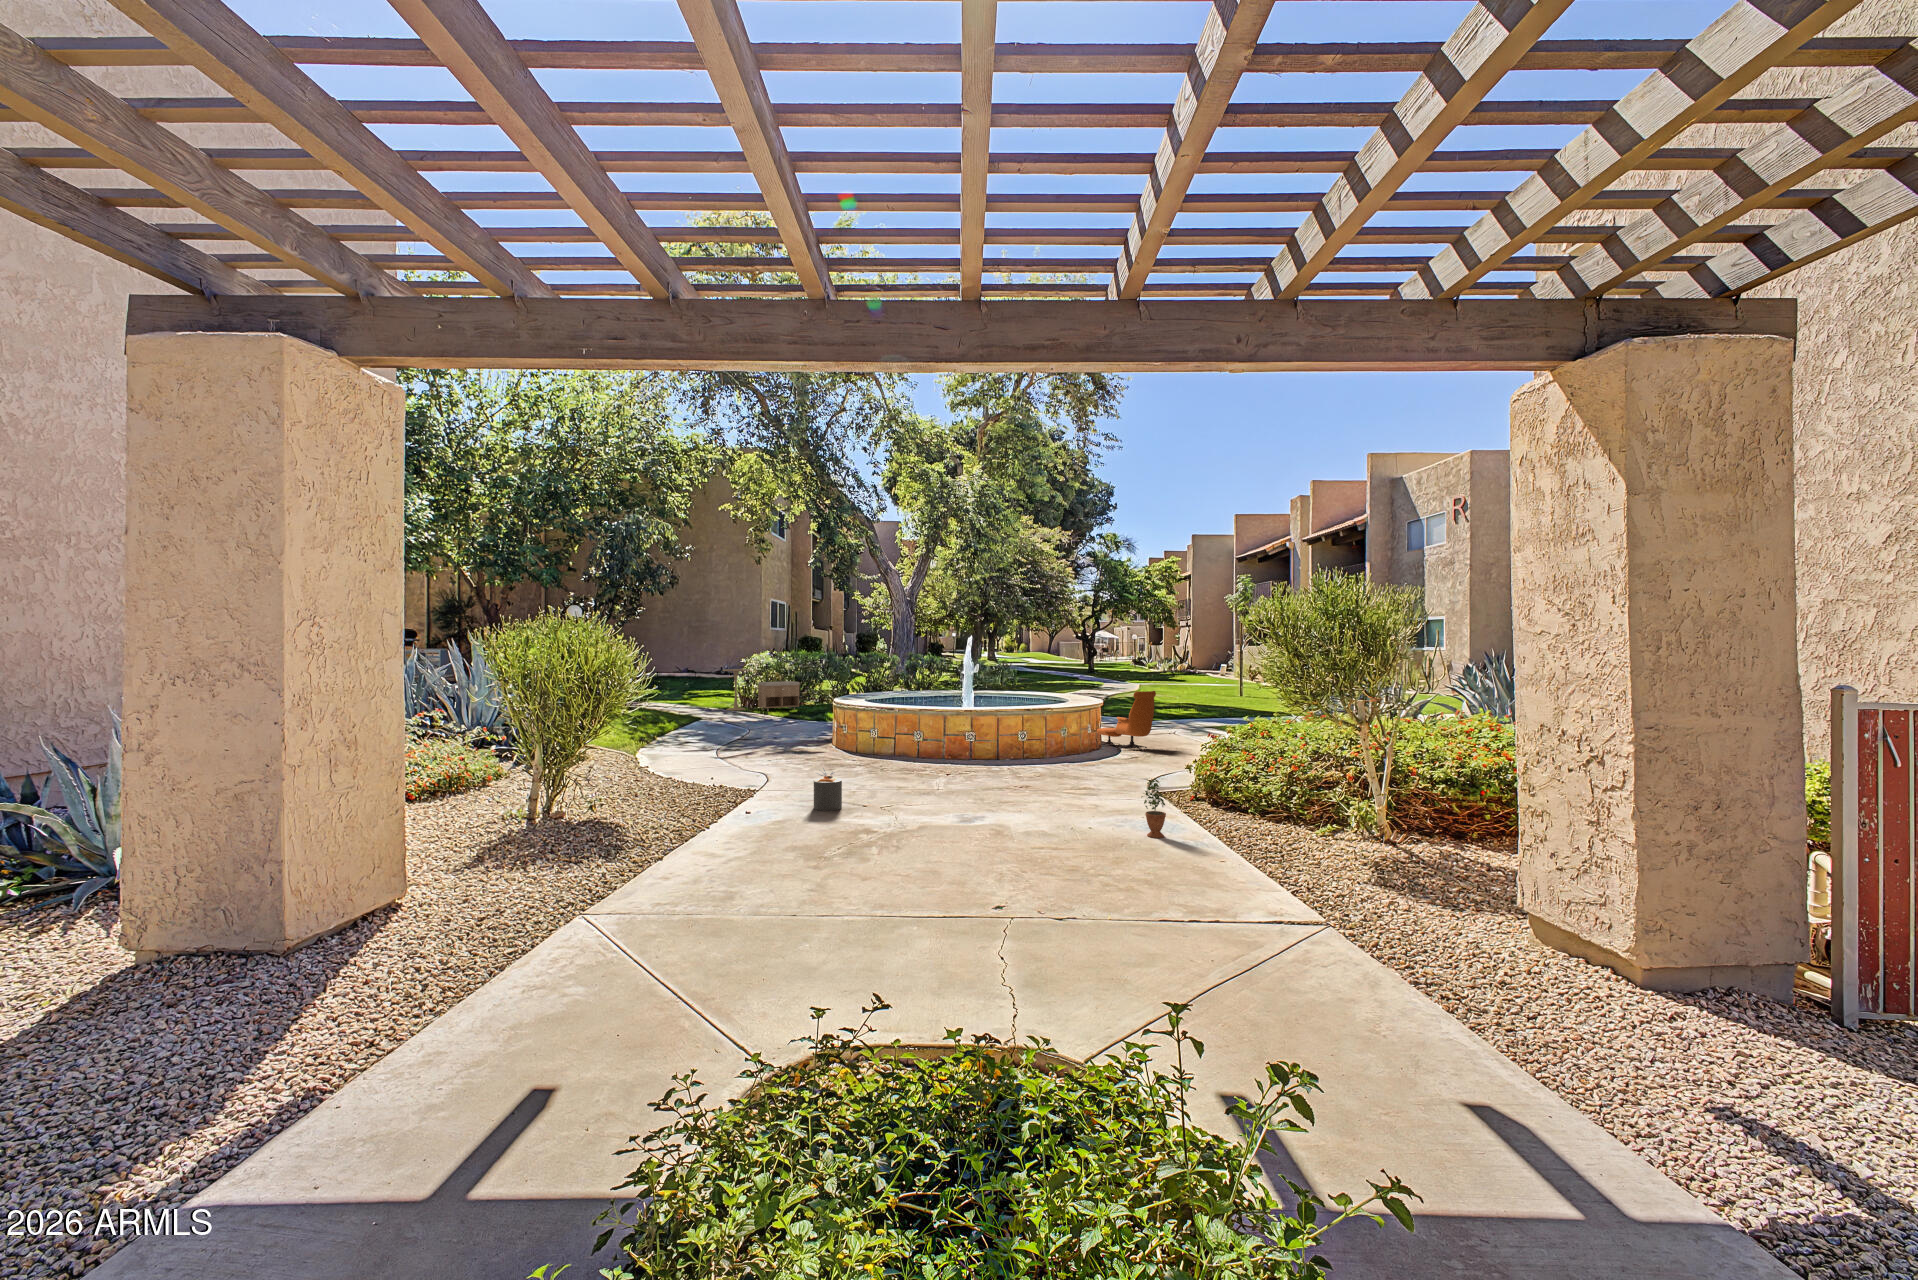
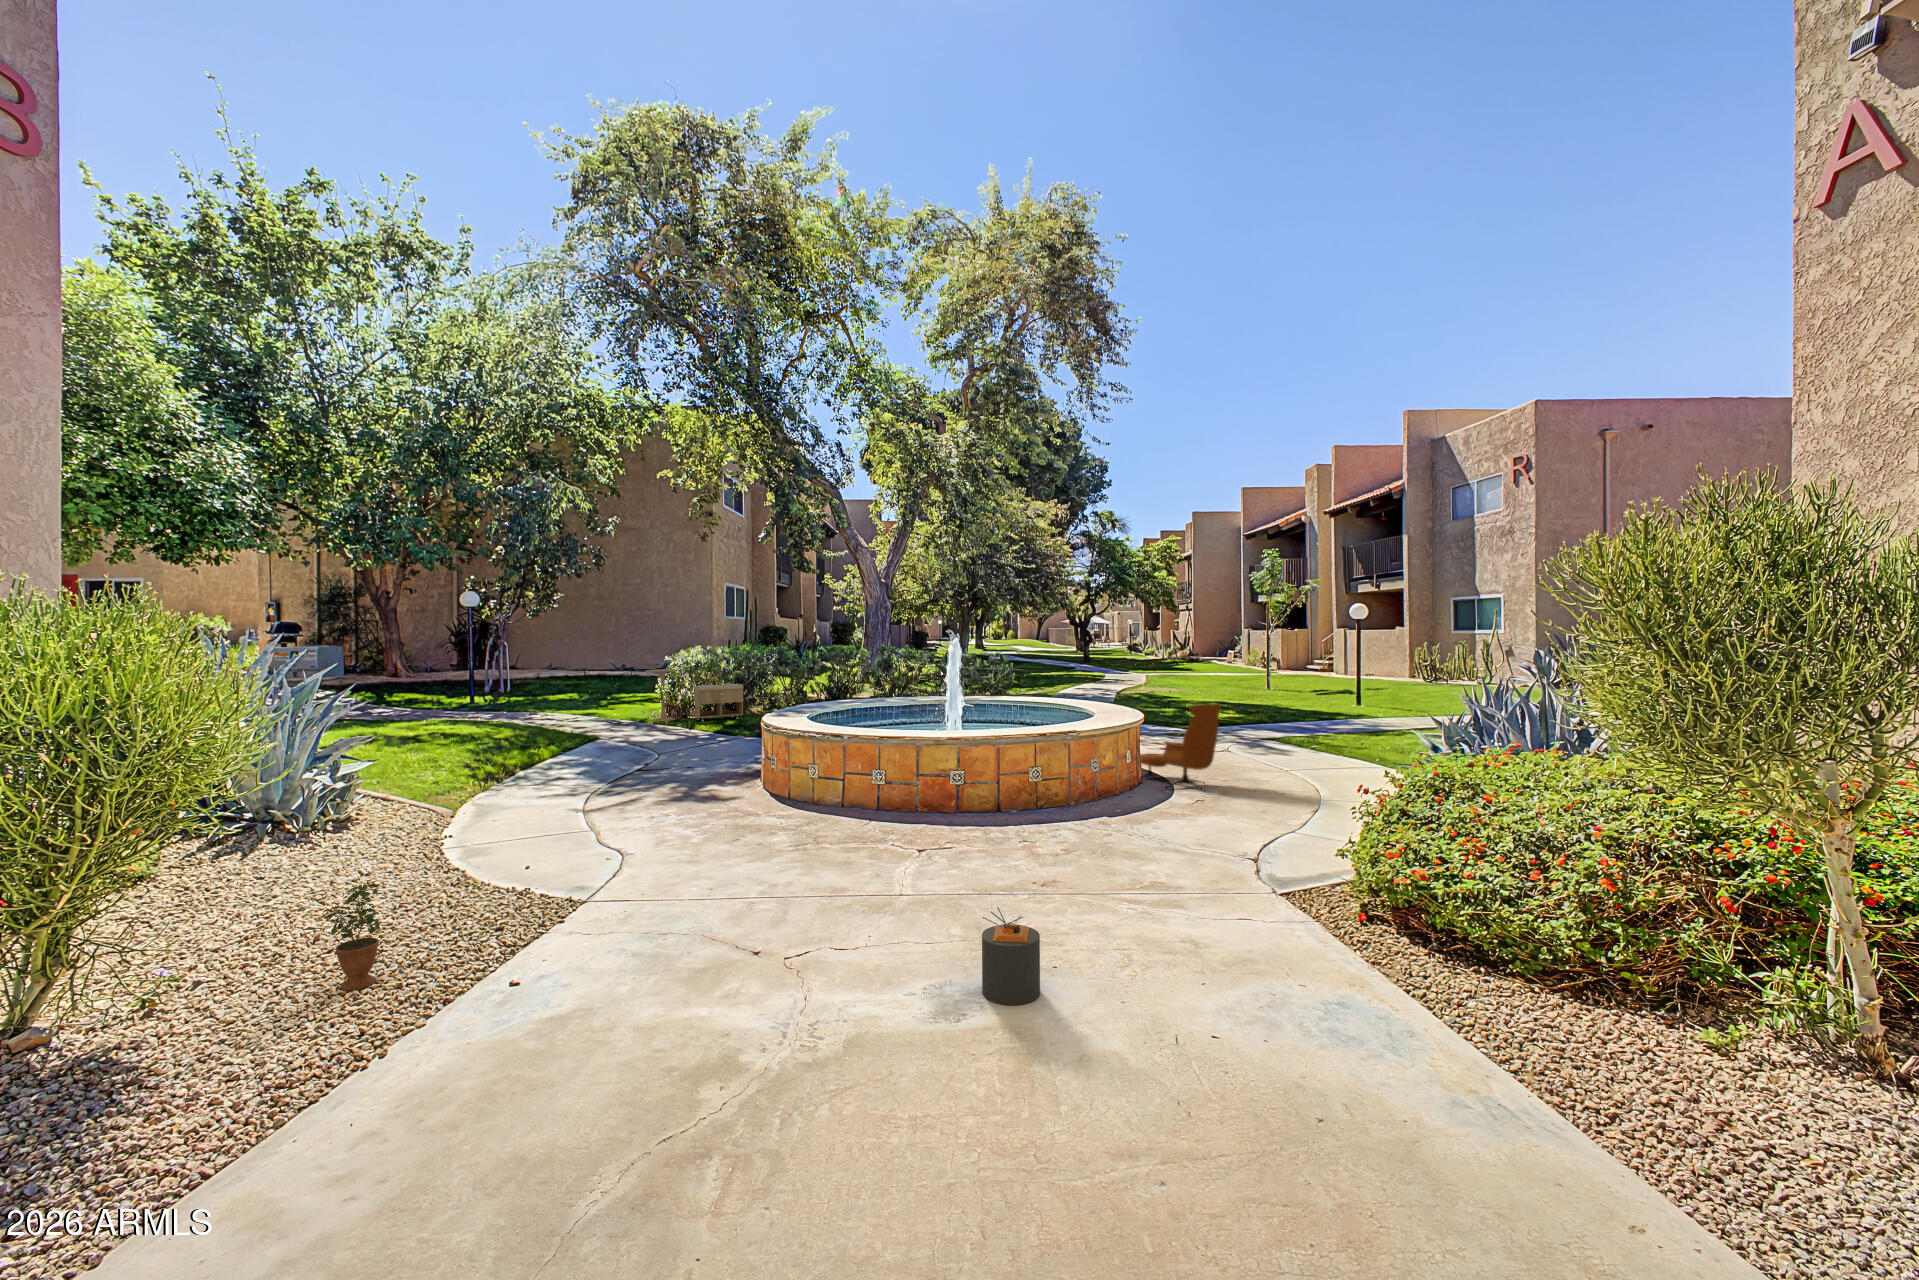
trash can: present [814,770,842,811] -> present [982,907,1040,1005]
potted plant: present [1141,778,1166,838] -> present [325,881,380,990]

